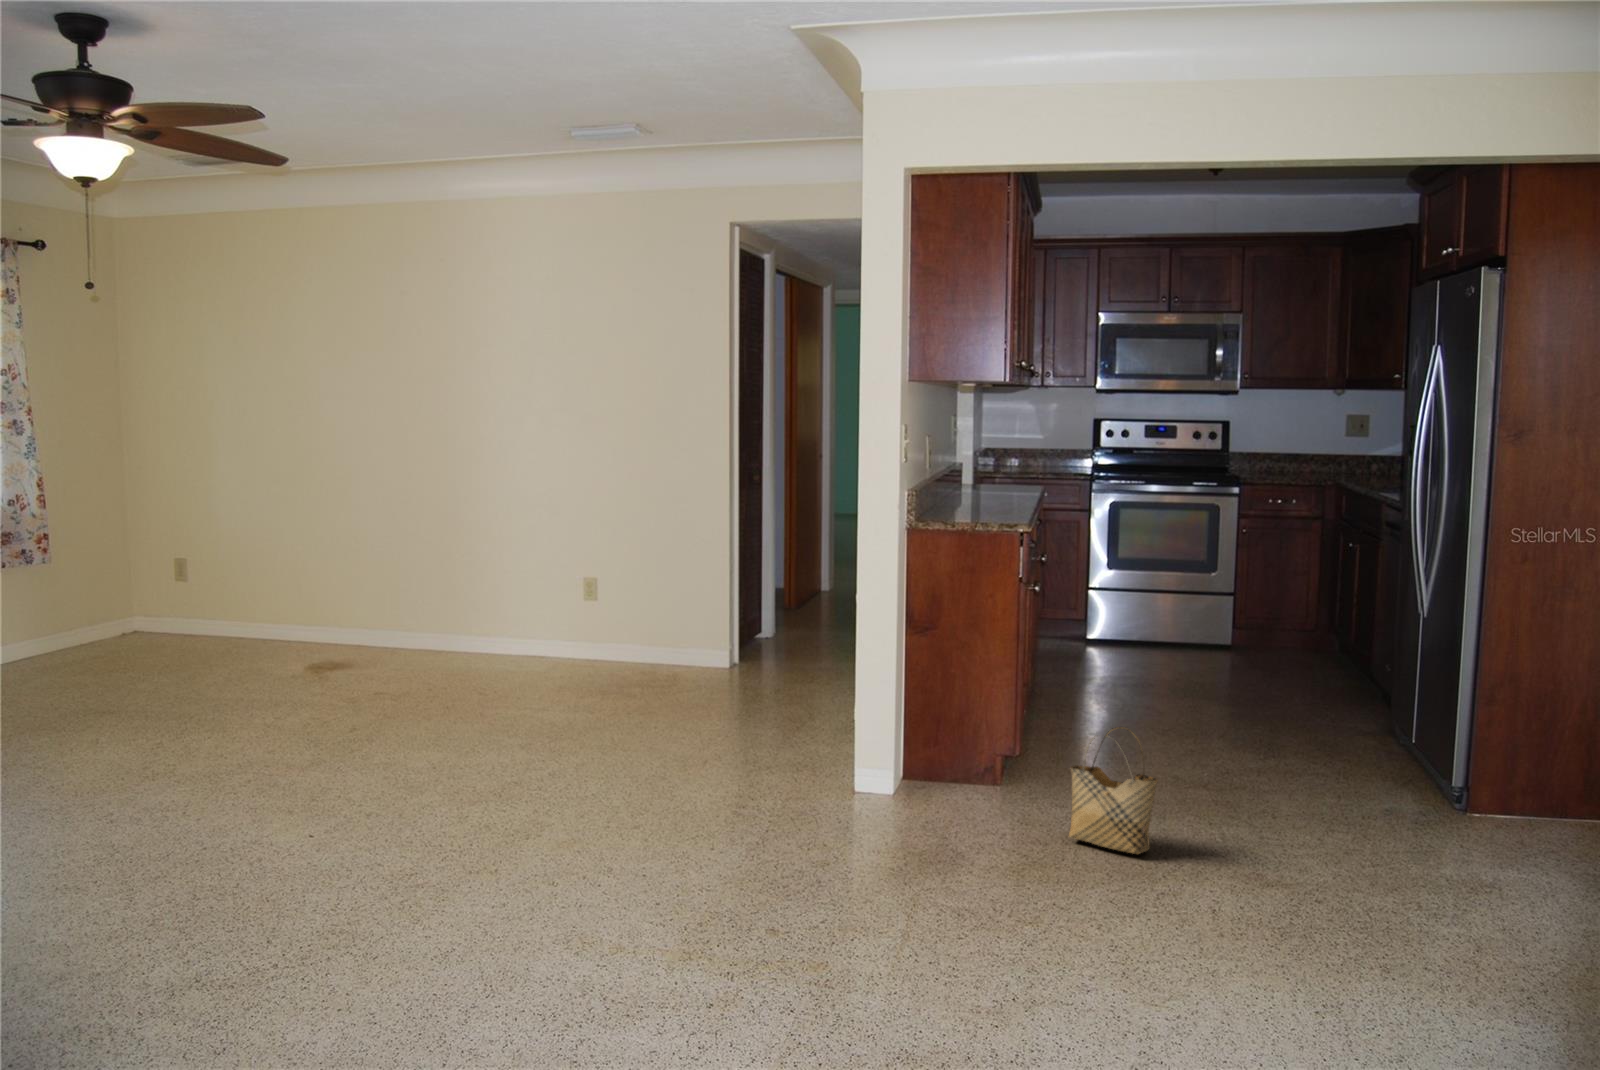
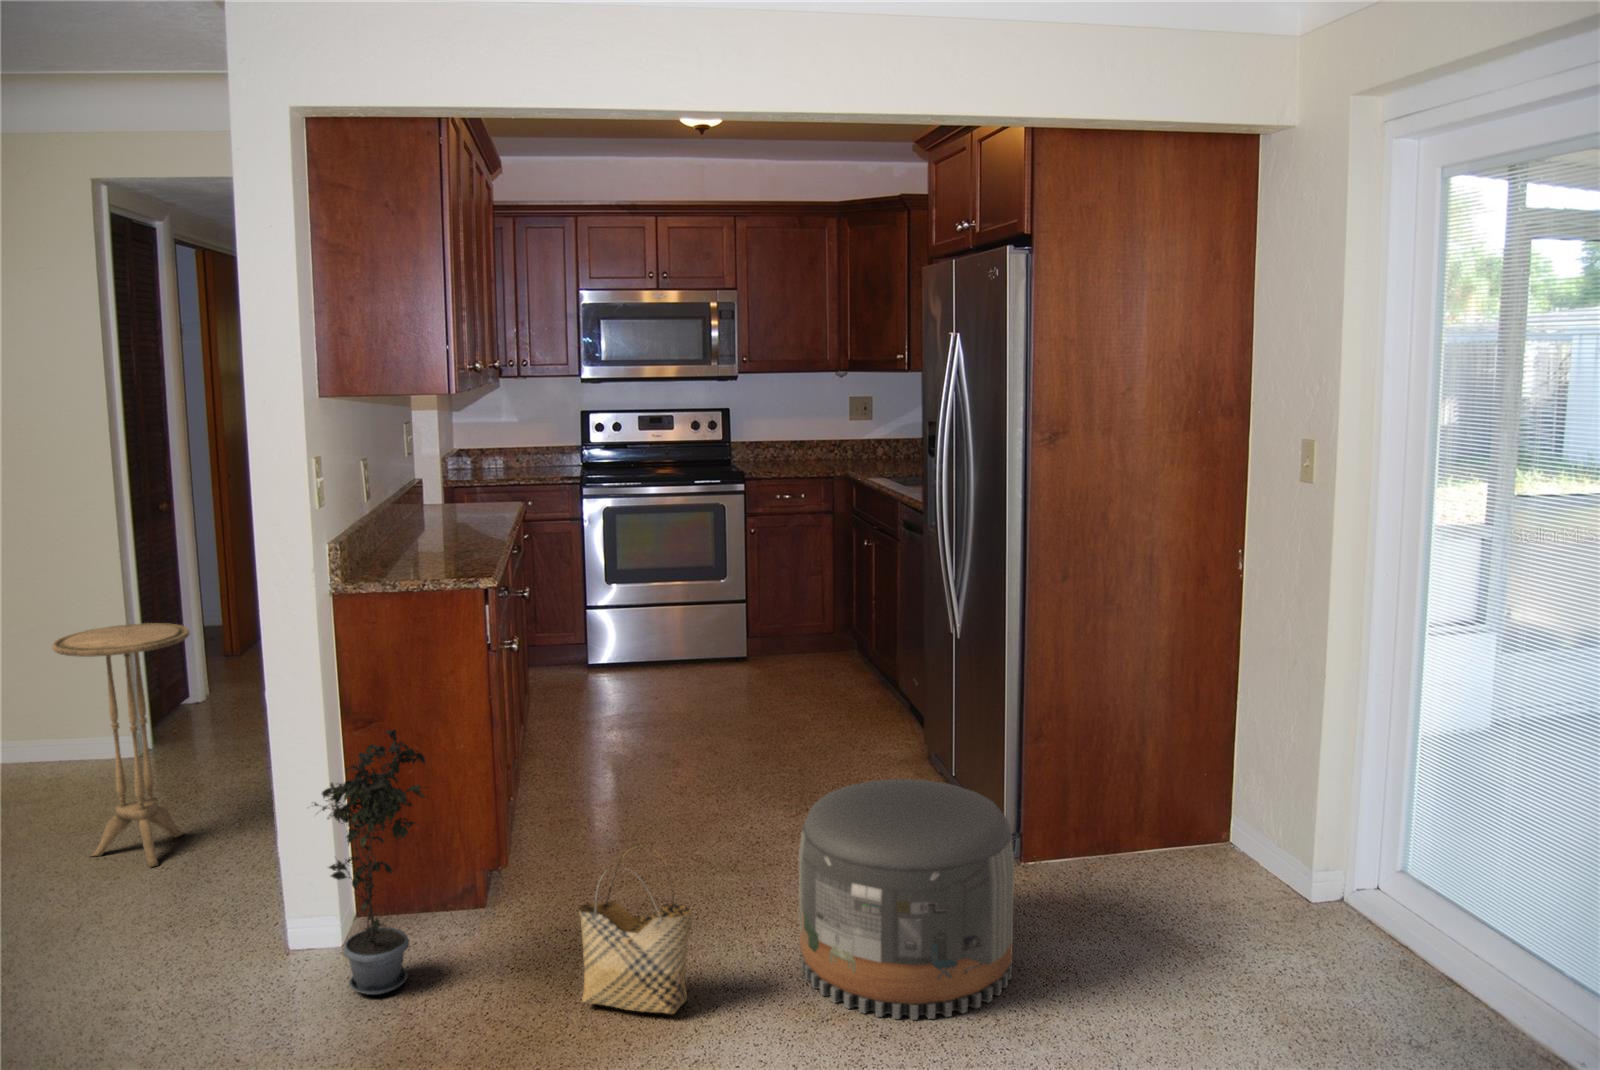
side table: none [713,552,798,724] -> present [52,623,189,868]
potted plant: none [885,623,969,813] -> present [314,730,425,995]
pouf: none [1246,710,1443,894] -> present [799,779,1014,1020]

